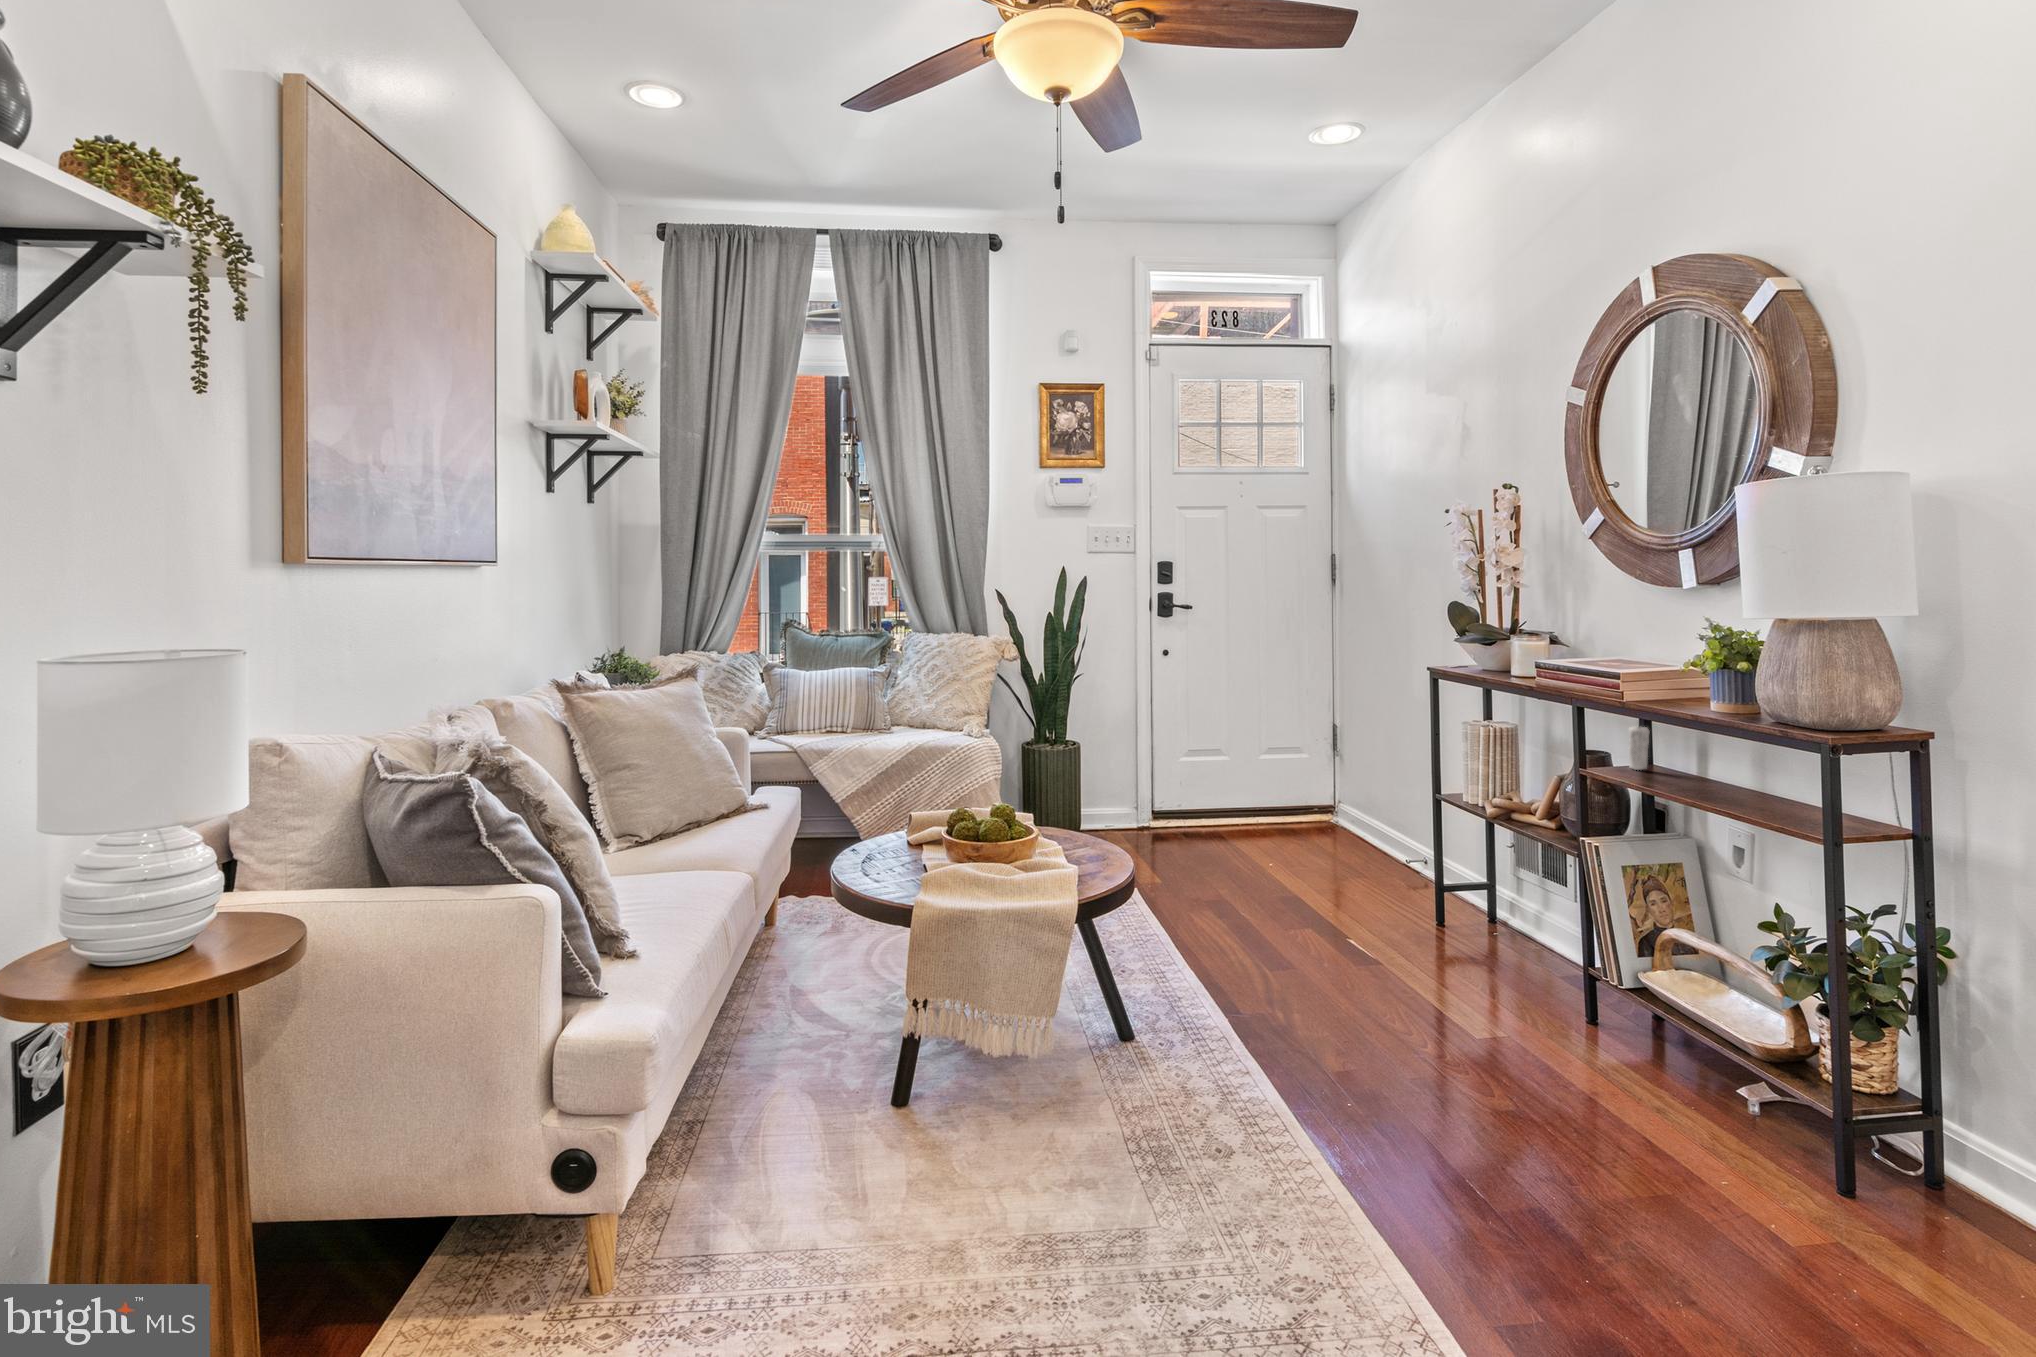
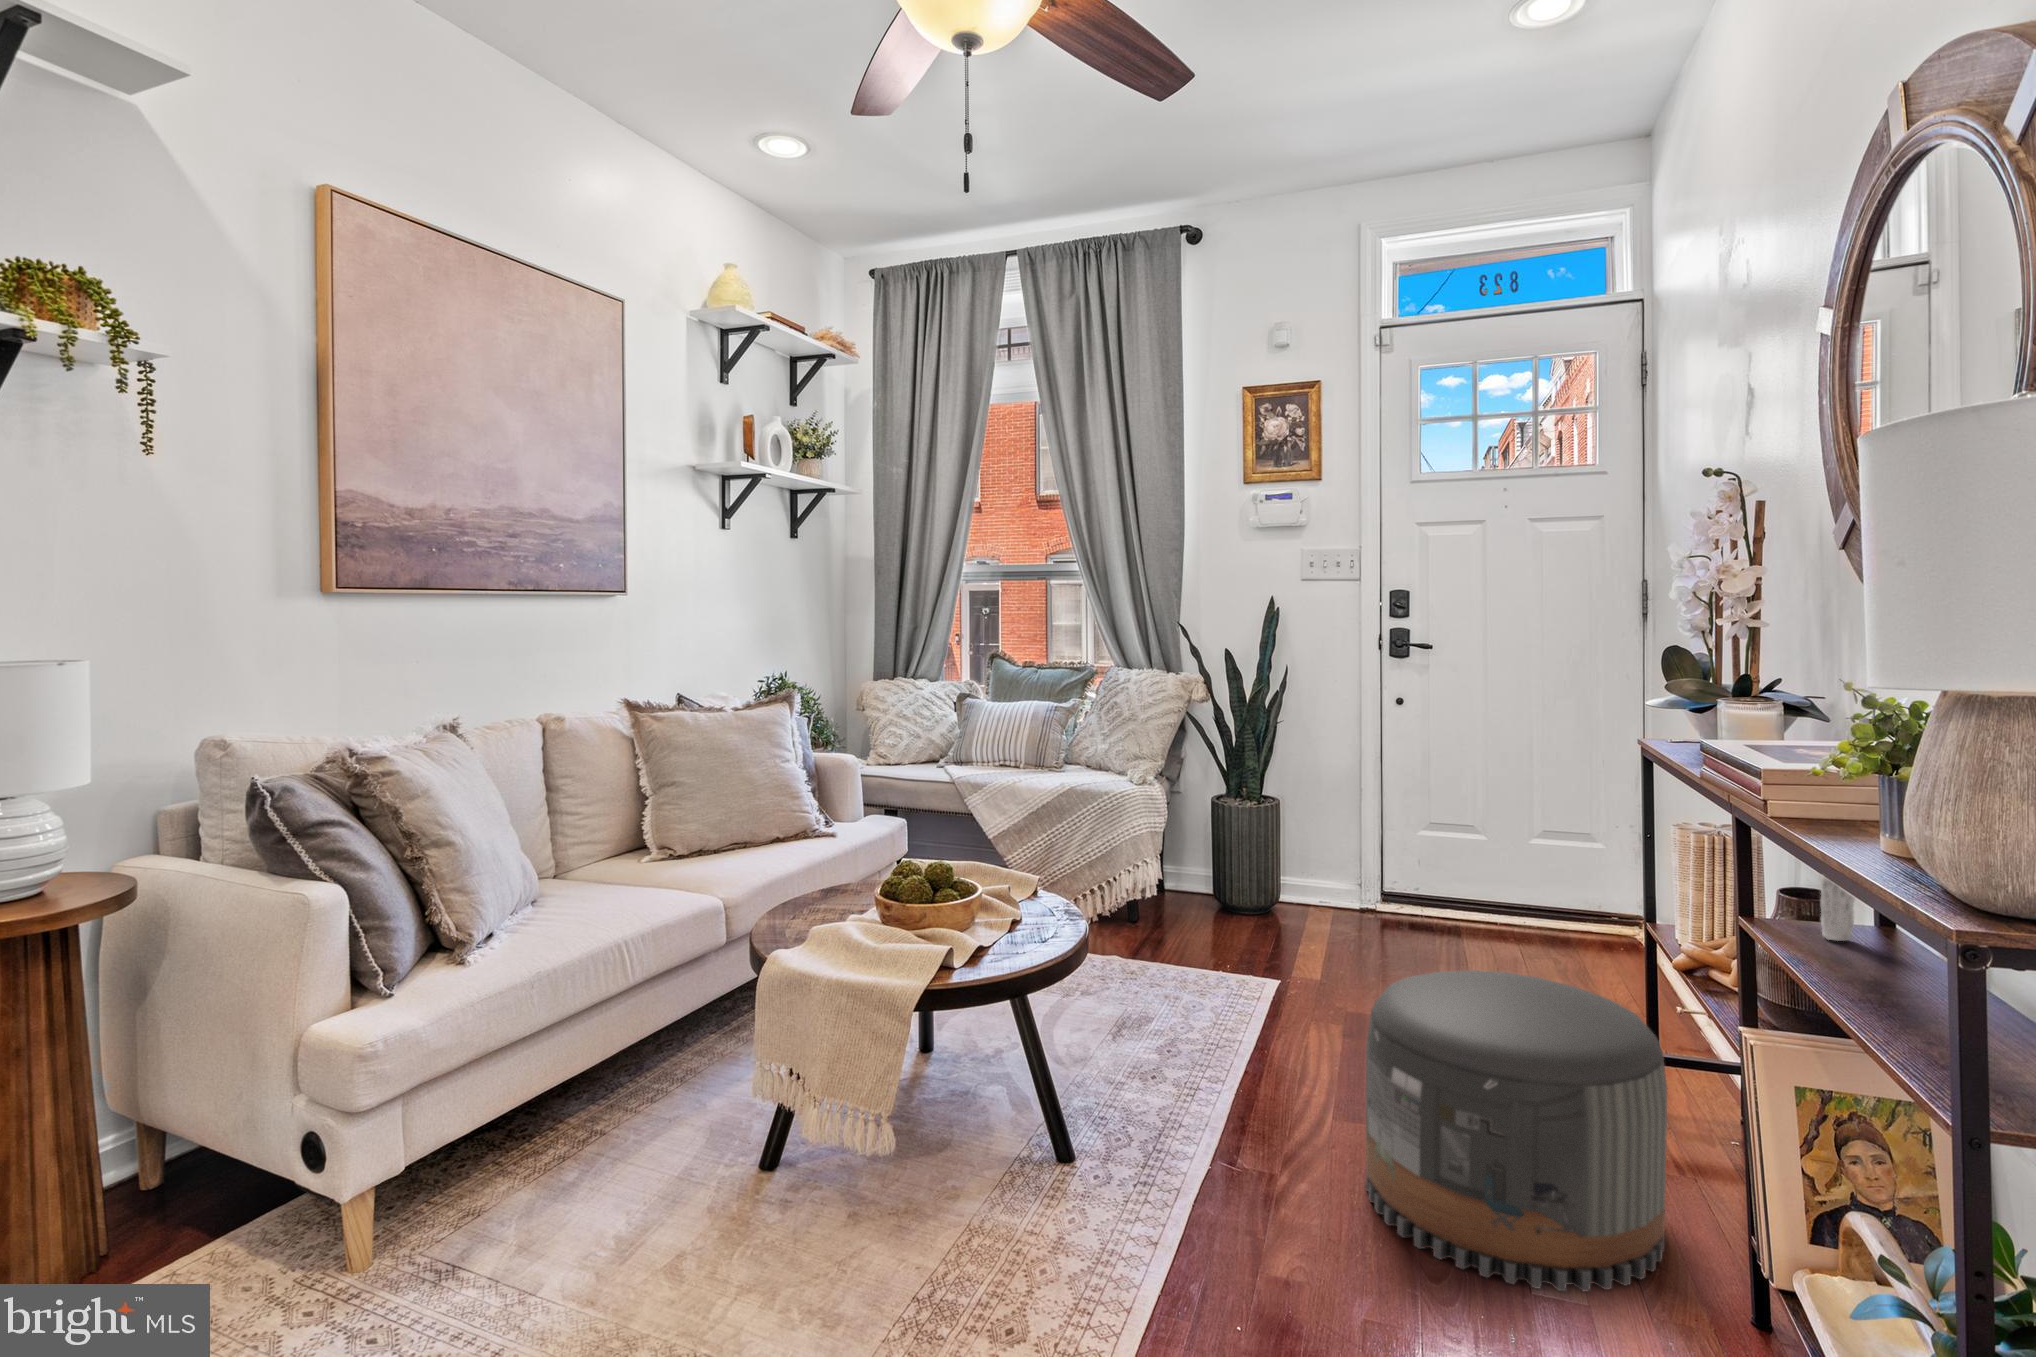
pouf: none [1310,831,1522,1034] -> present [1366,970,1667,1291]

